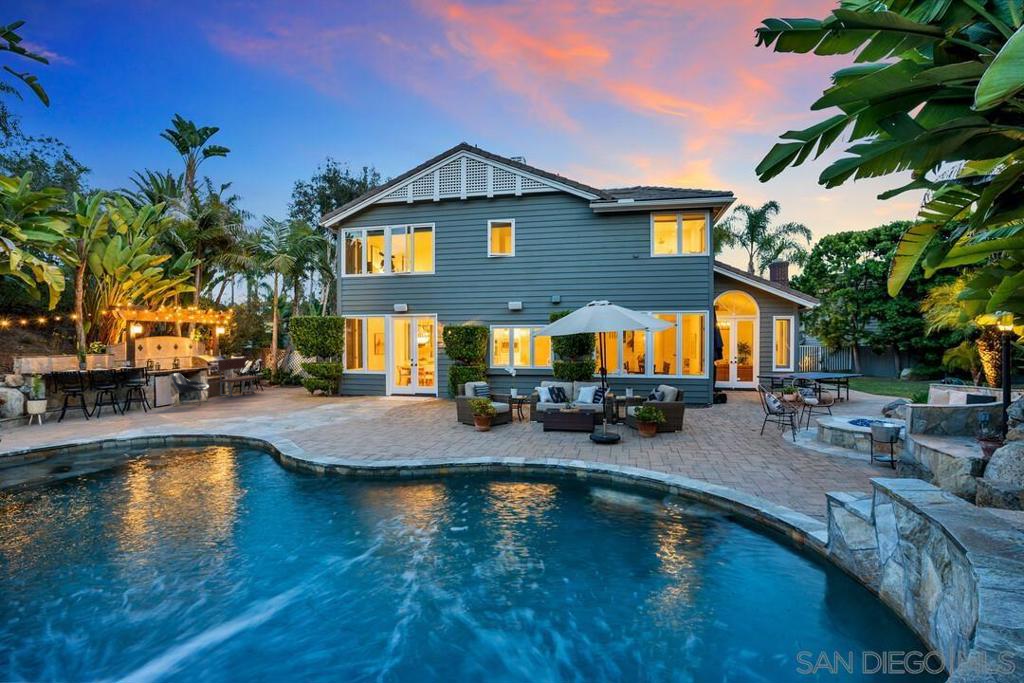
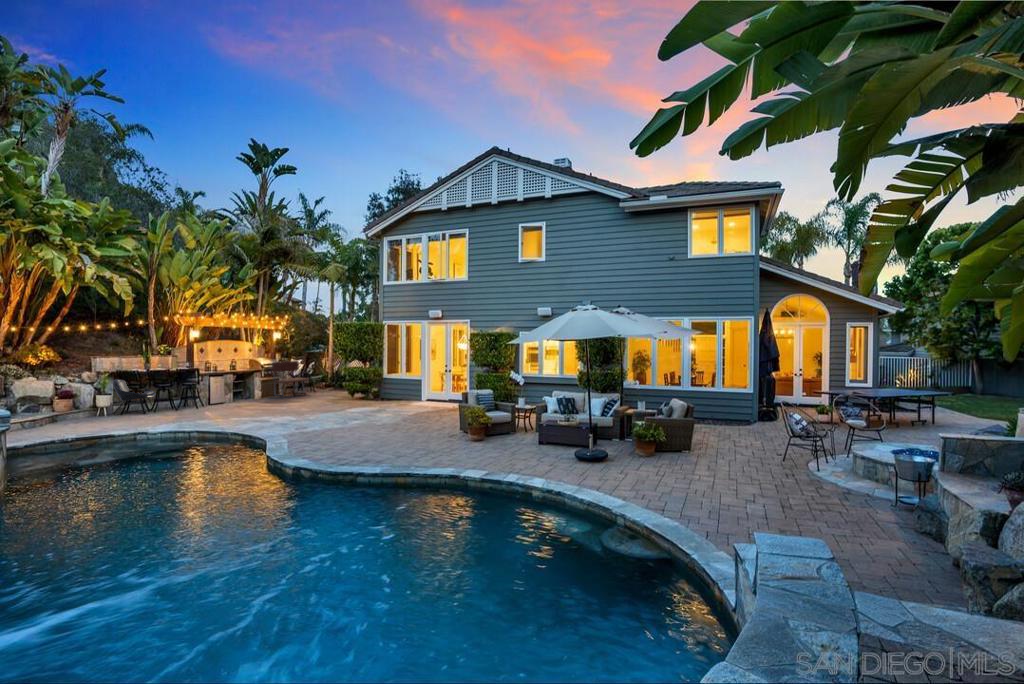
lounge chair: present [172,373,209,405] -> present [113,379,156,415]

